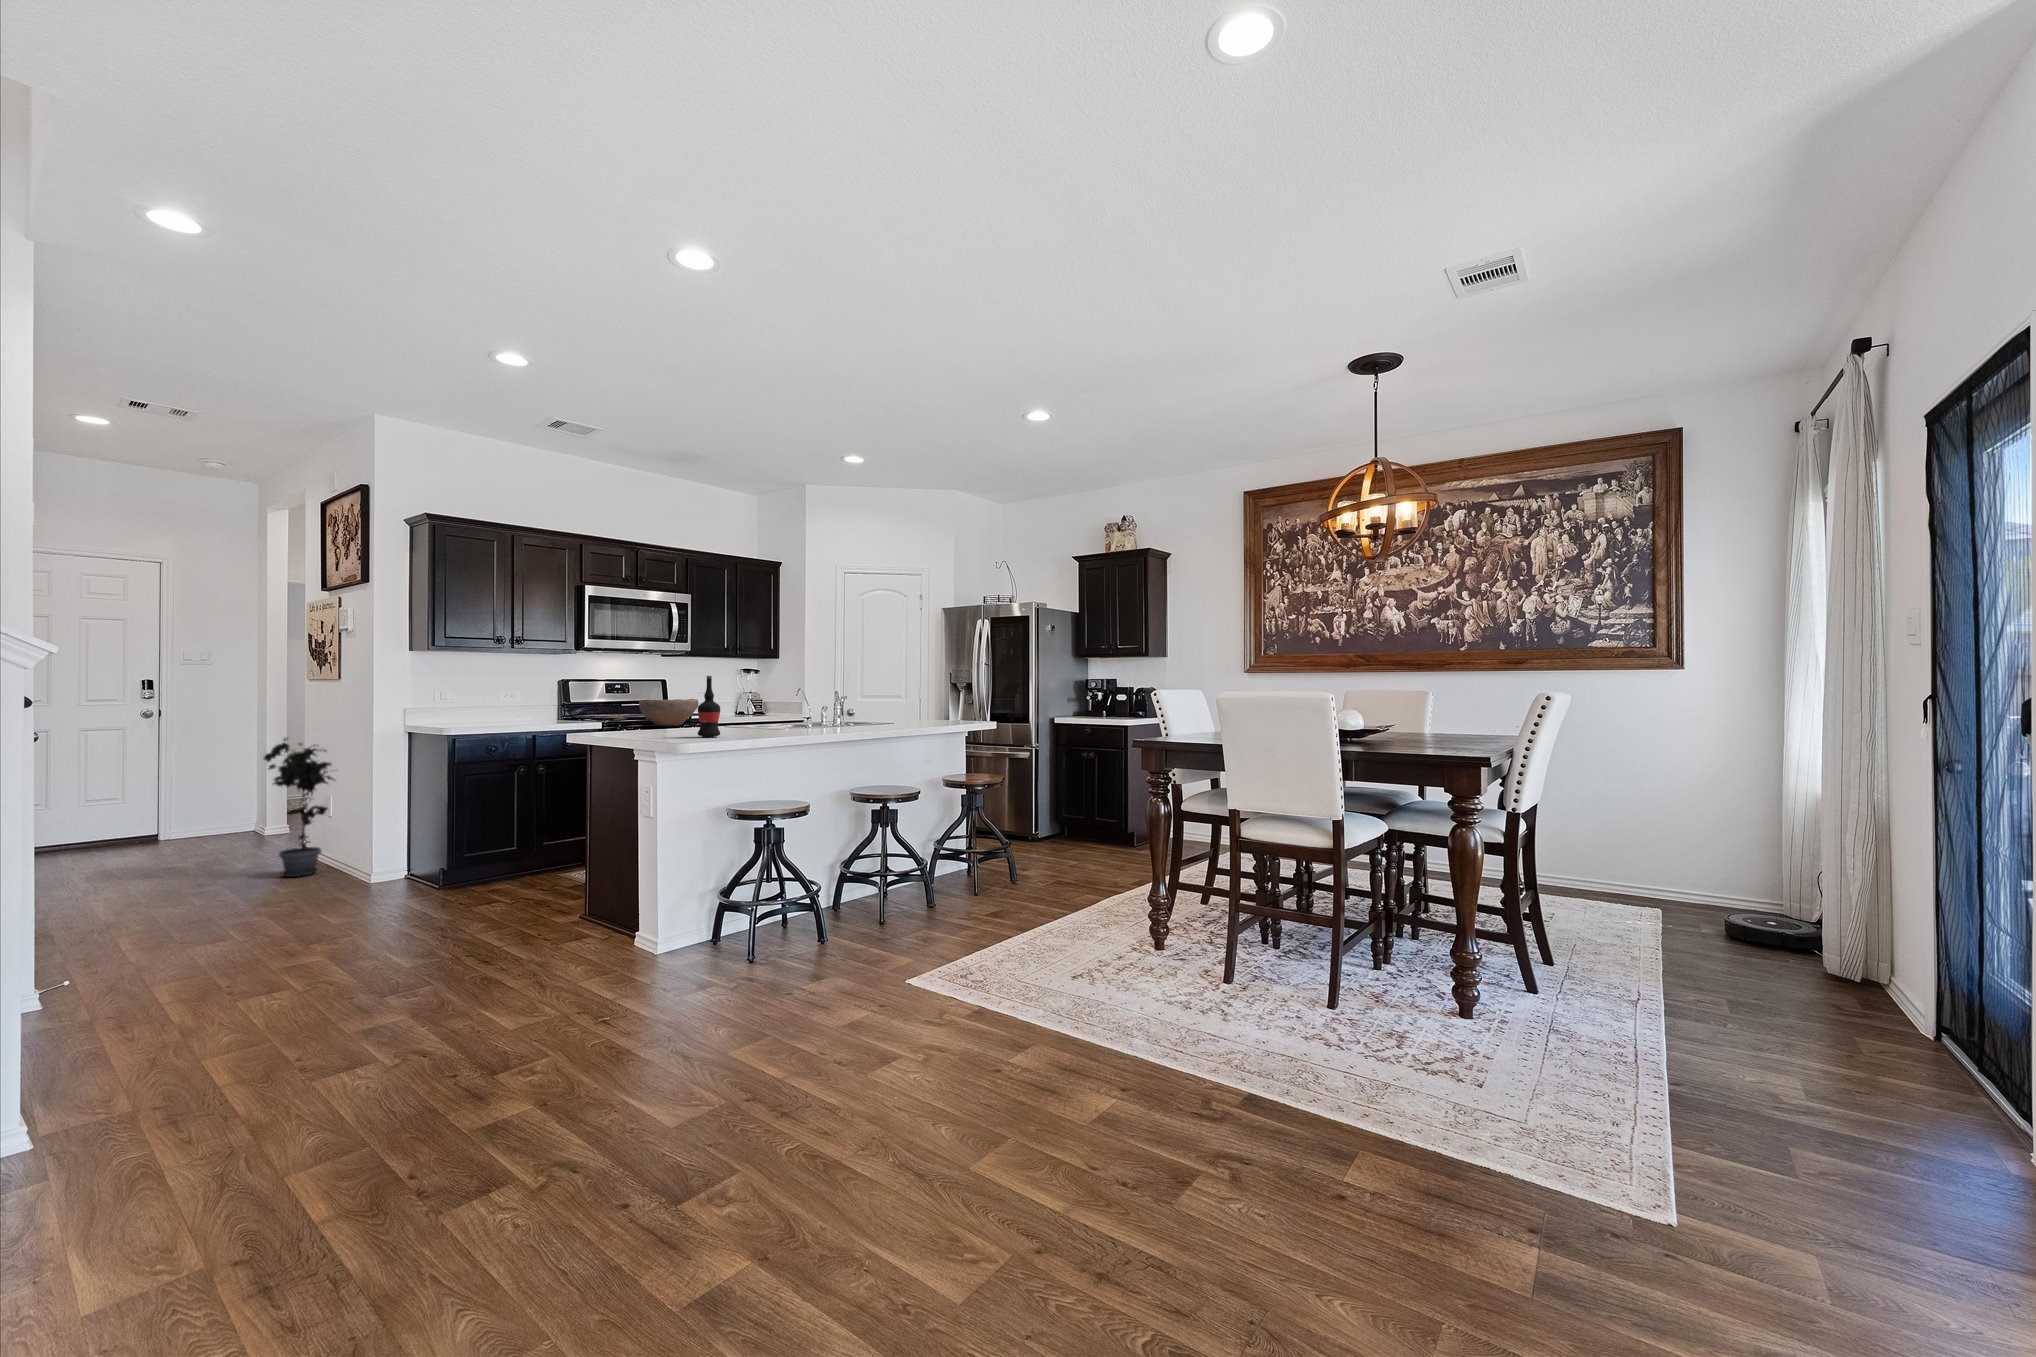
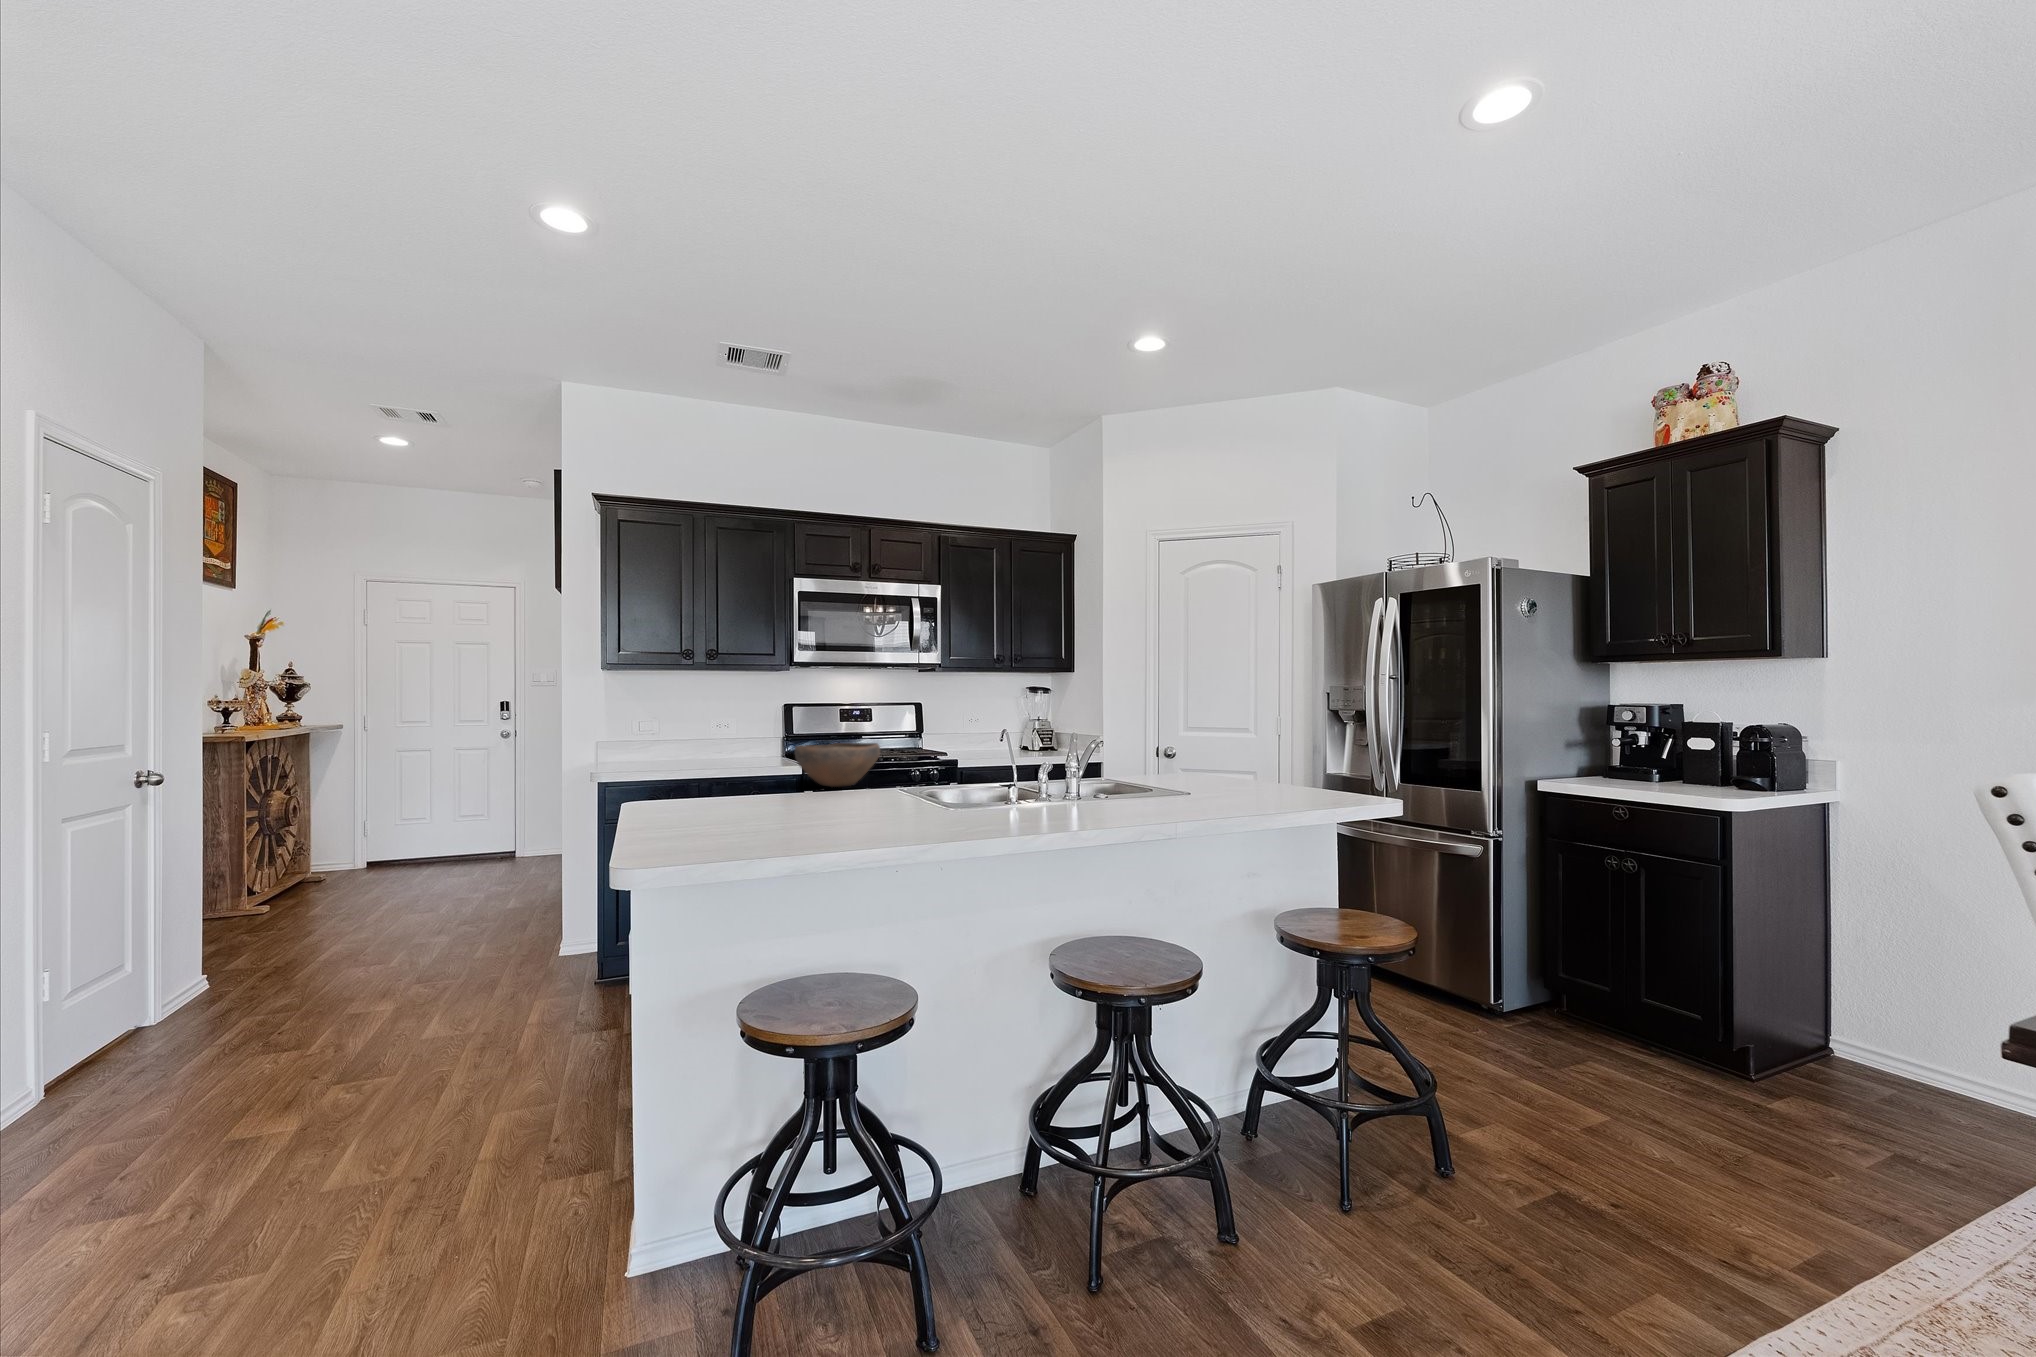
wine bottle: present [698,676,720,737] -> none [737,726,781,844]
potted plant: present [264,738,334,877] -> none [461,777,543,941]

